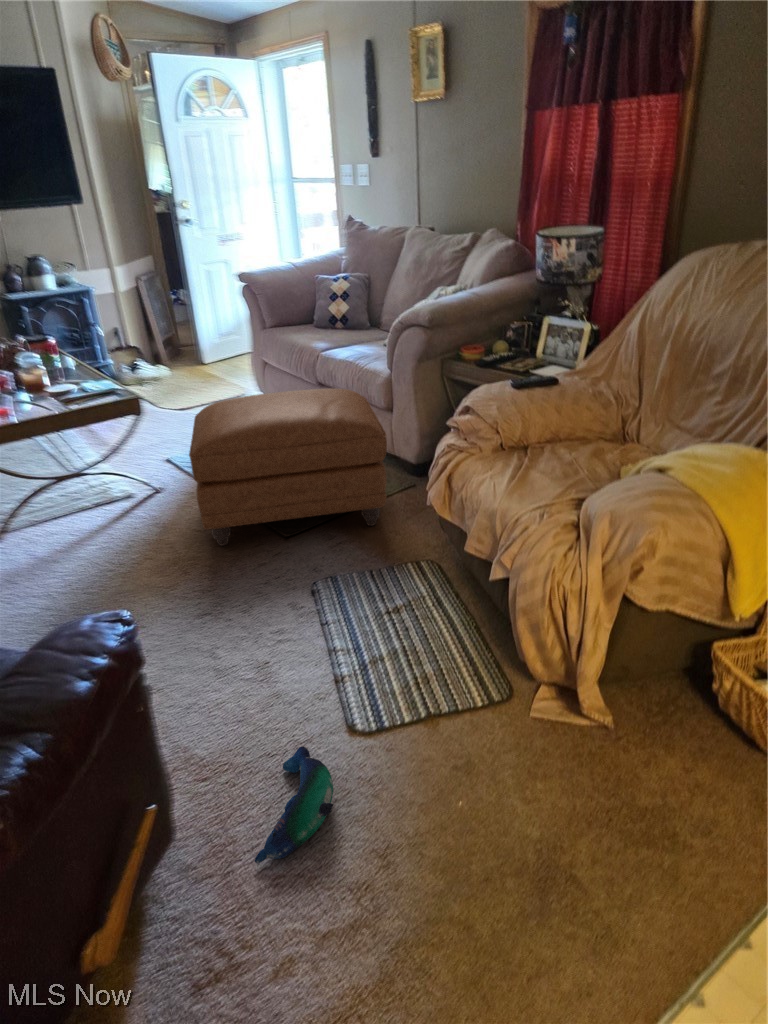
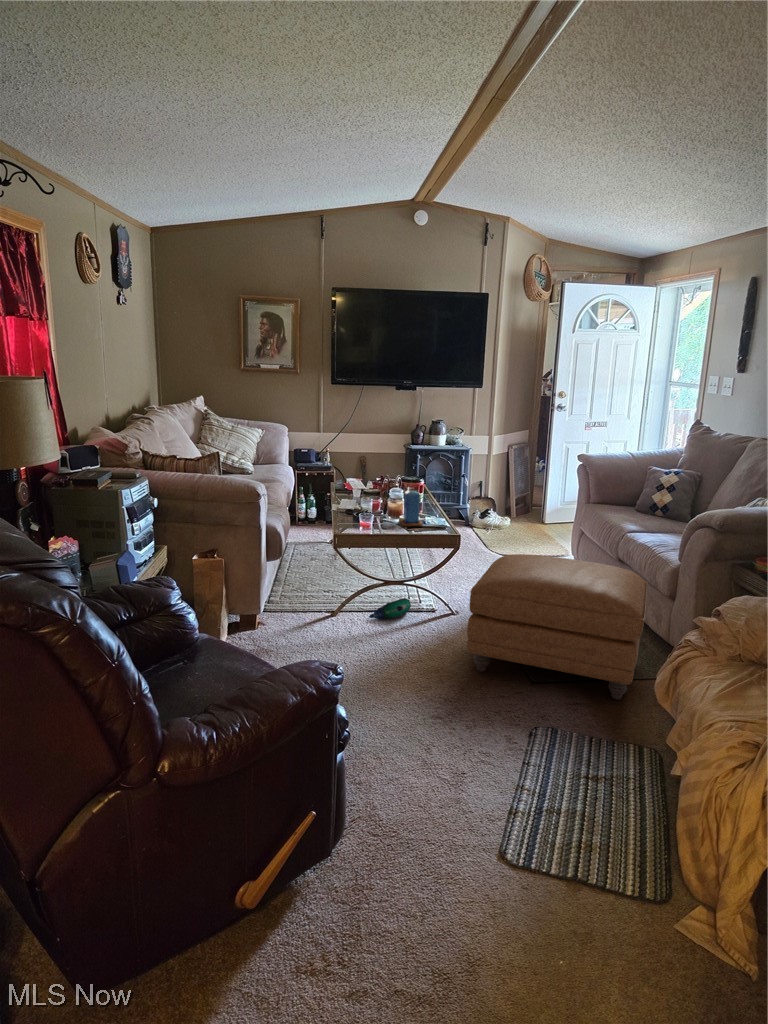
candle: none [45,346,87,401] -> present [399,488,423,526]
plush toy: present [255,747,334,863] -> present [369,598,411,620]

